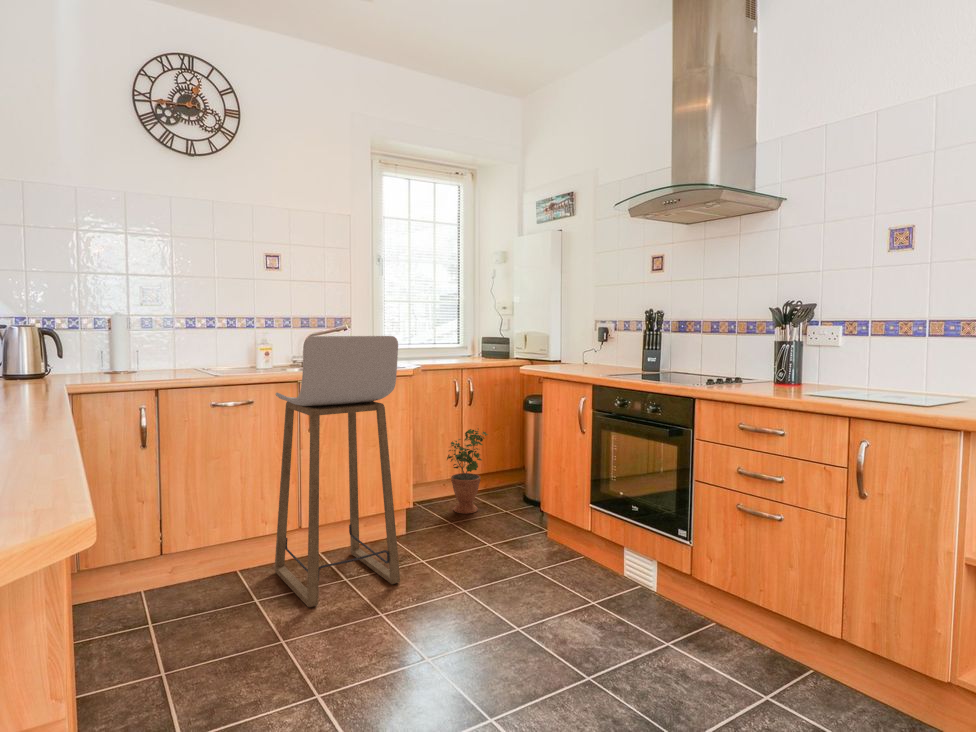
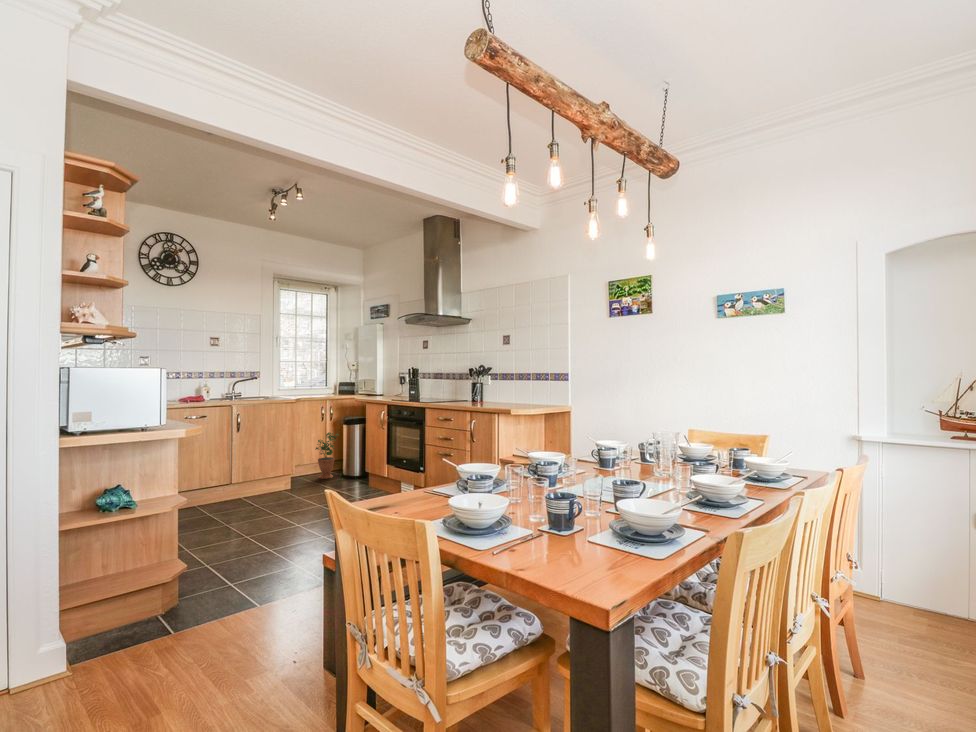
bar stool: present [275,336,400,607] -> none [217,382,286,513]

